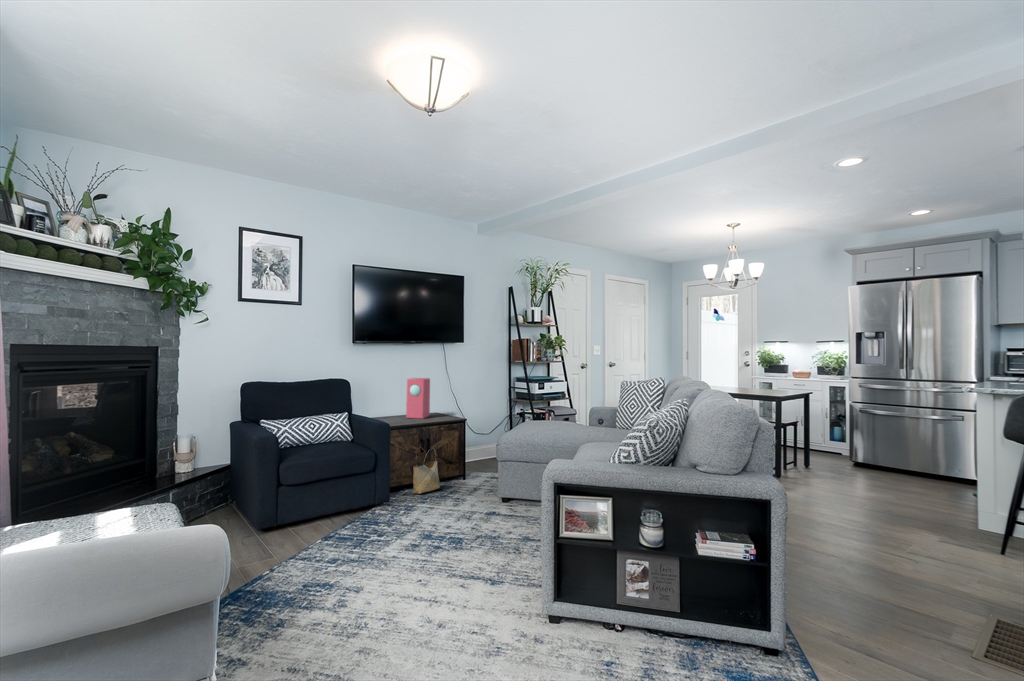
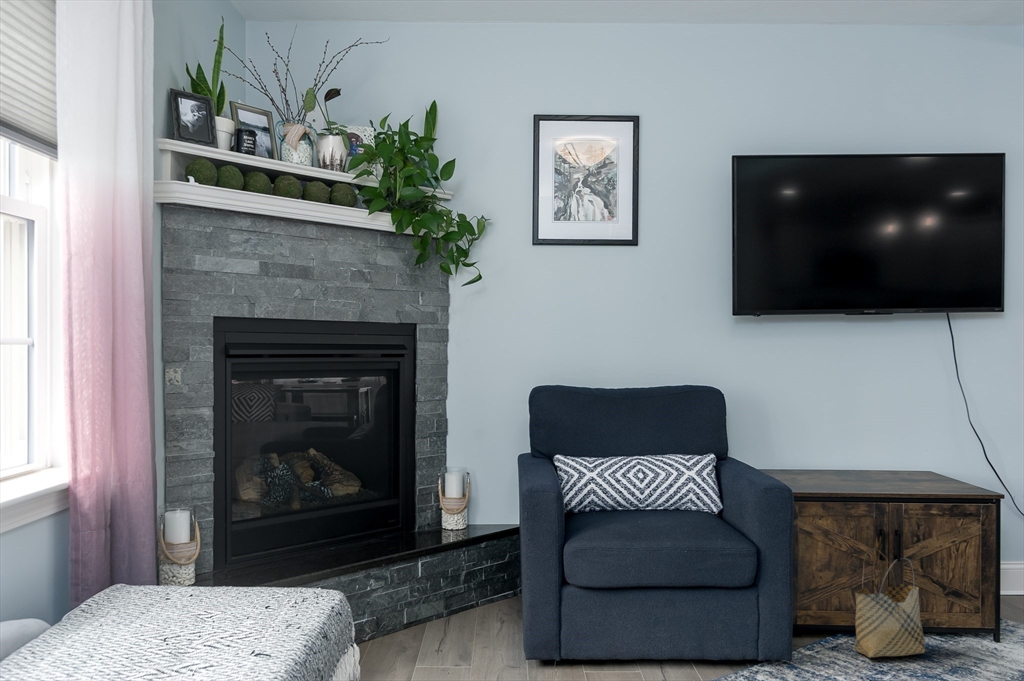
speaker: present [406,378,430,419] -> none [847,389,906,482]

